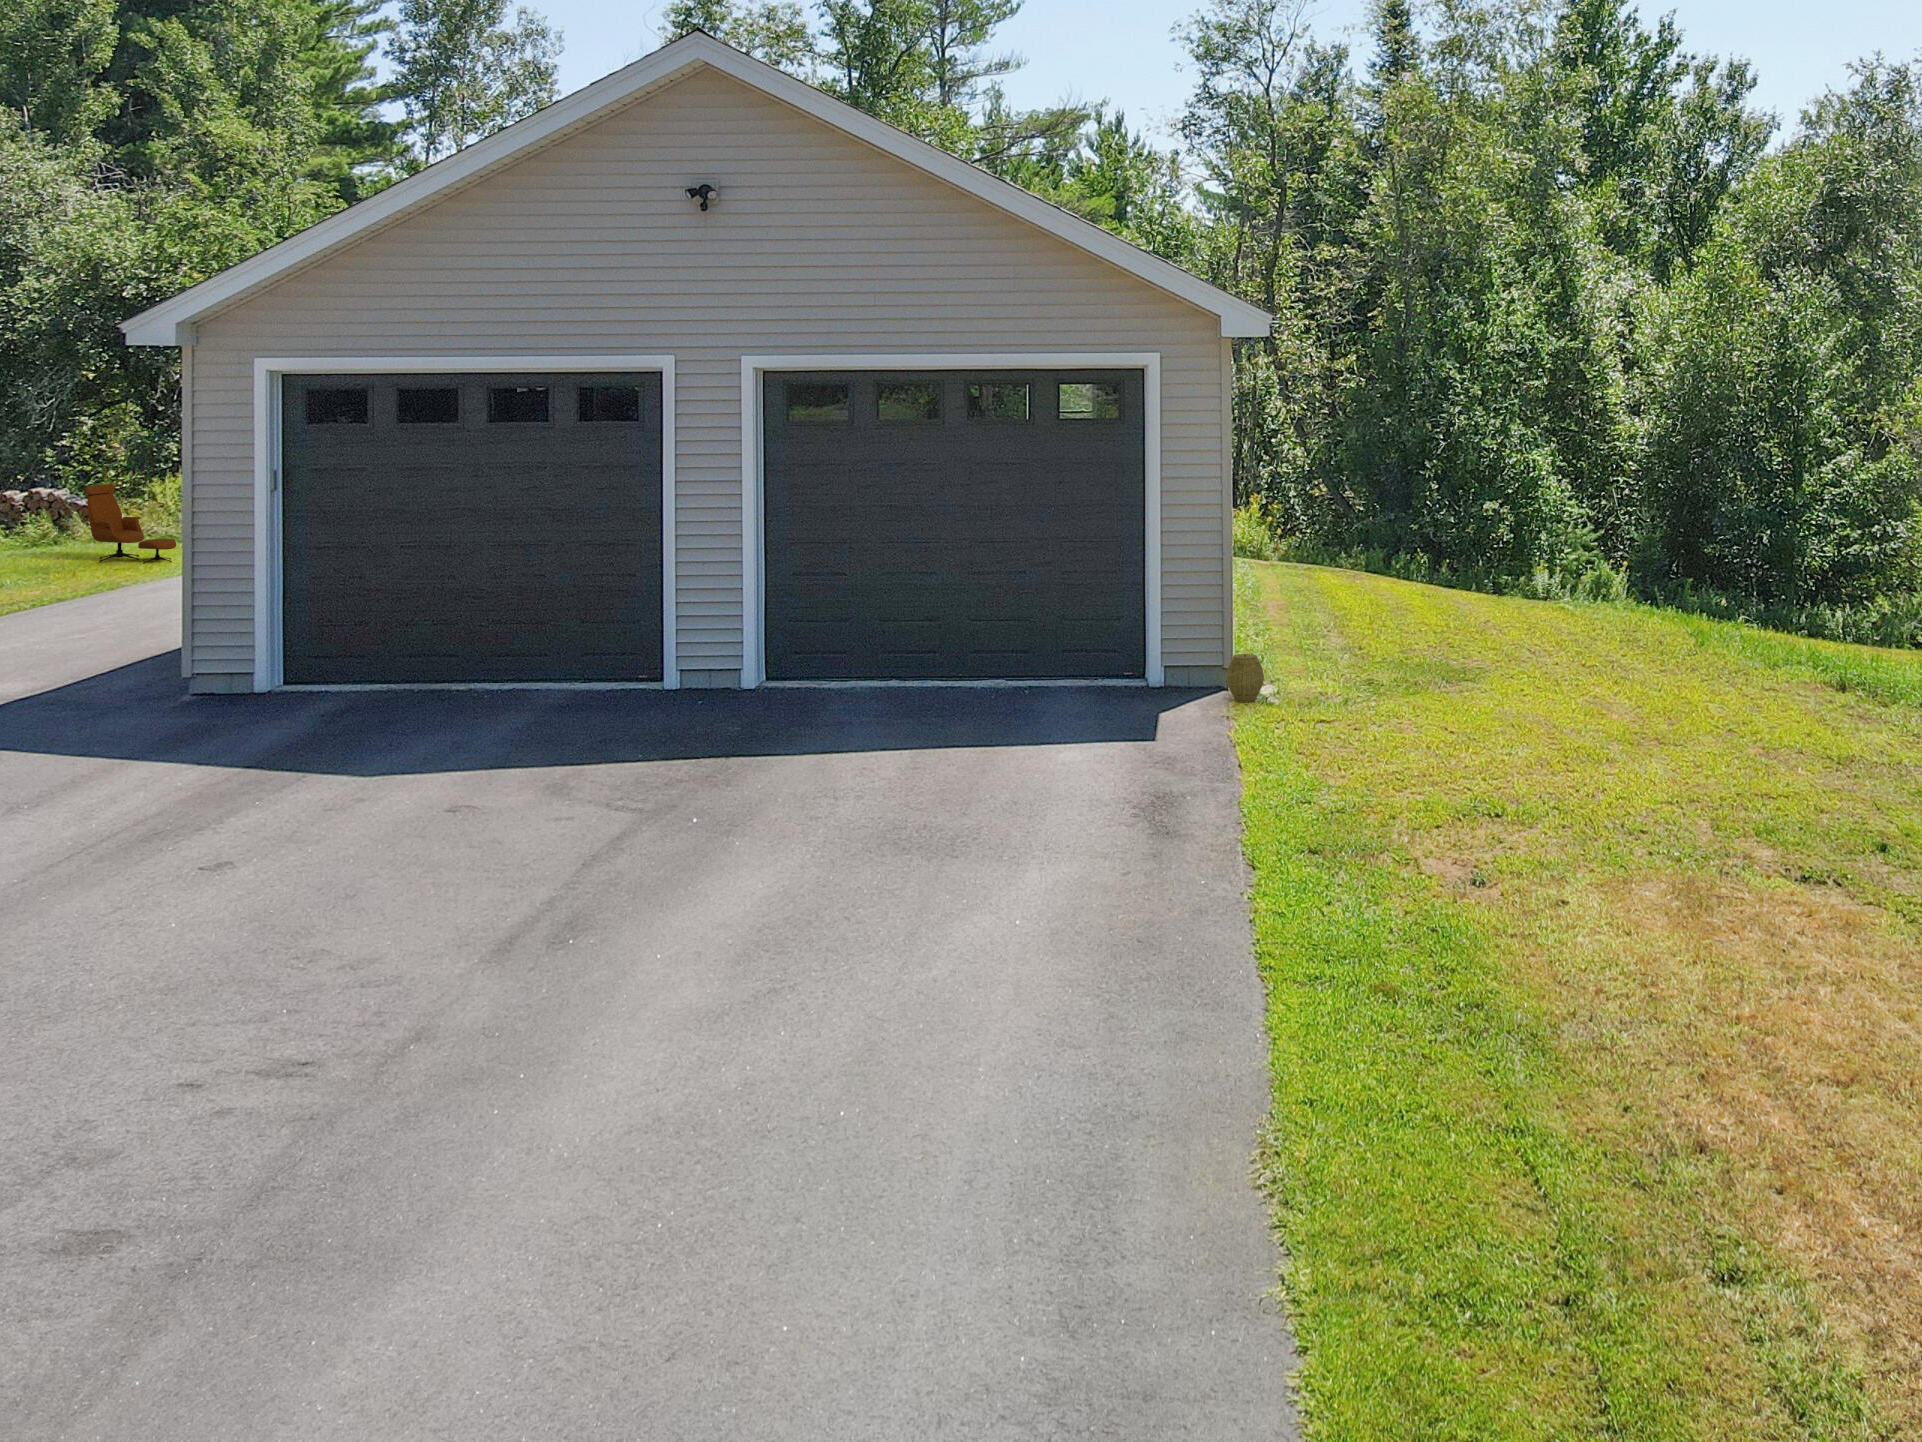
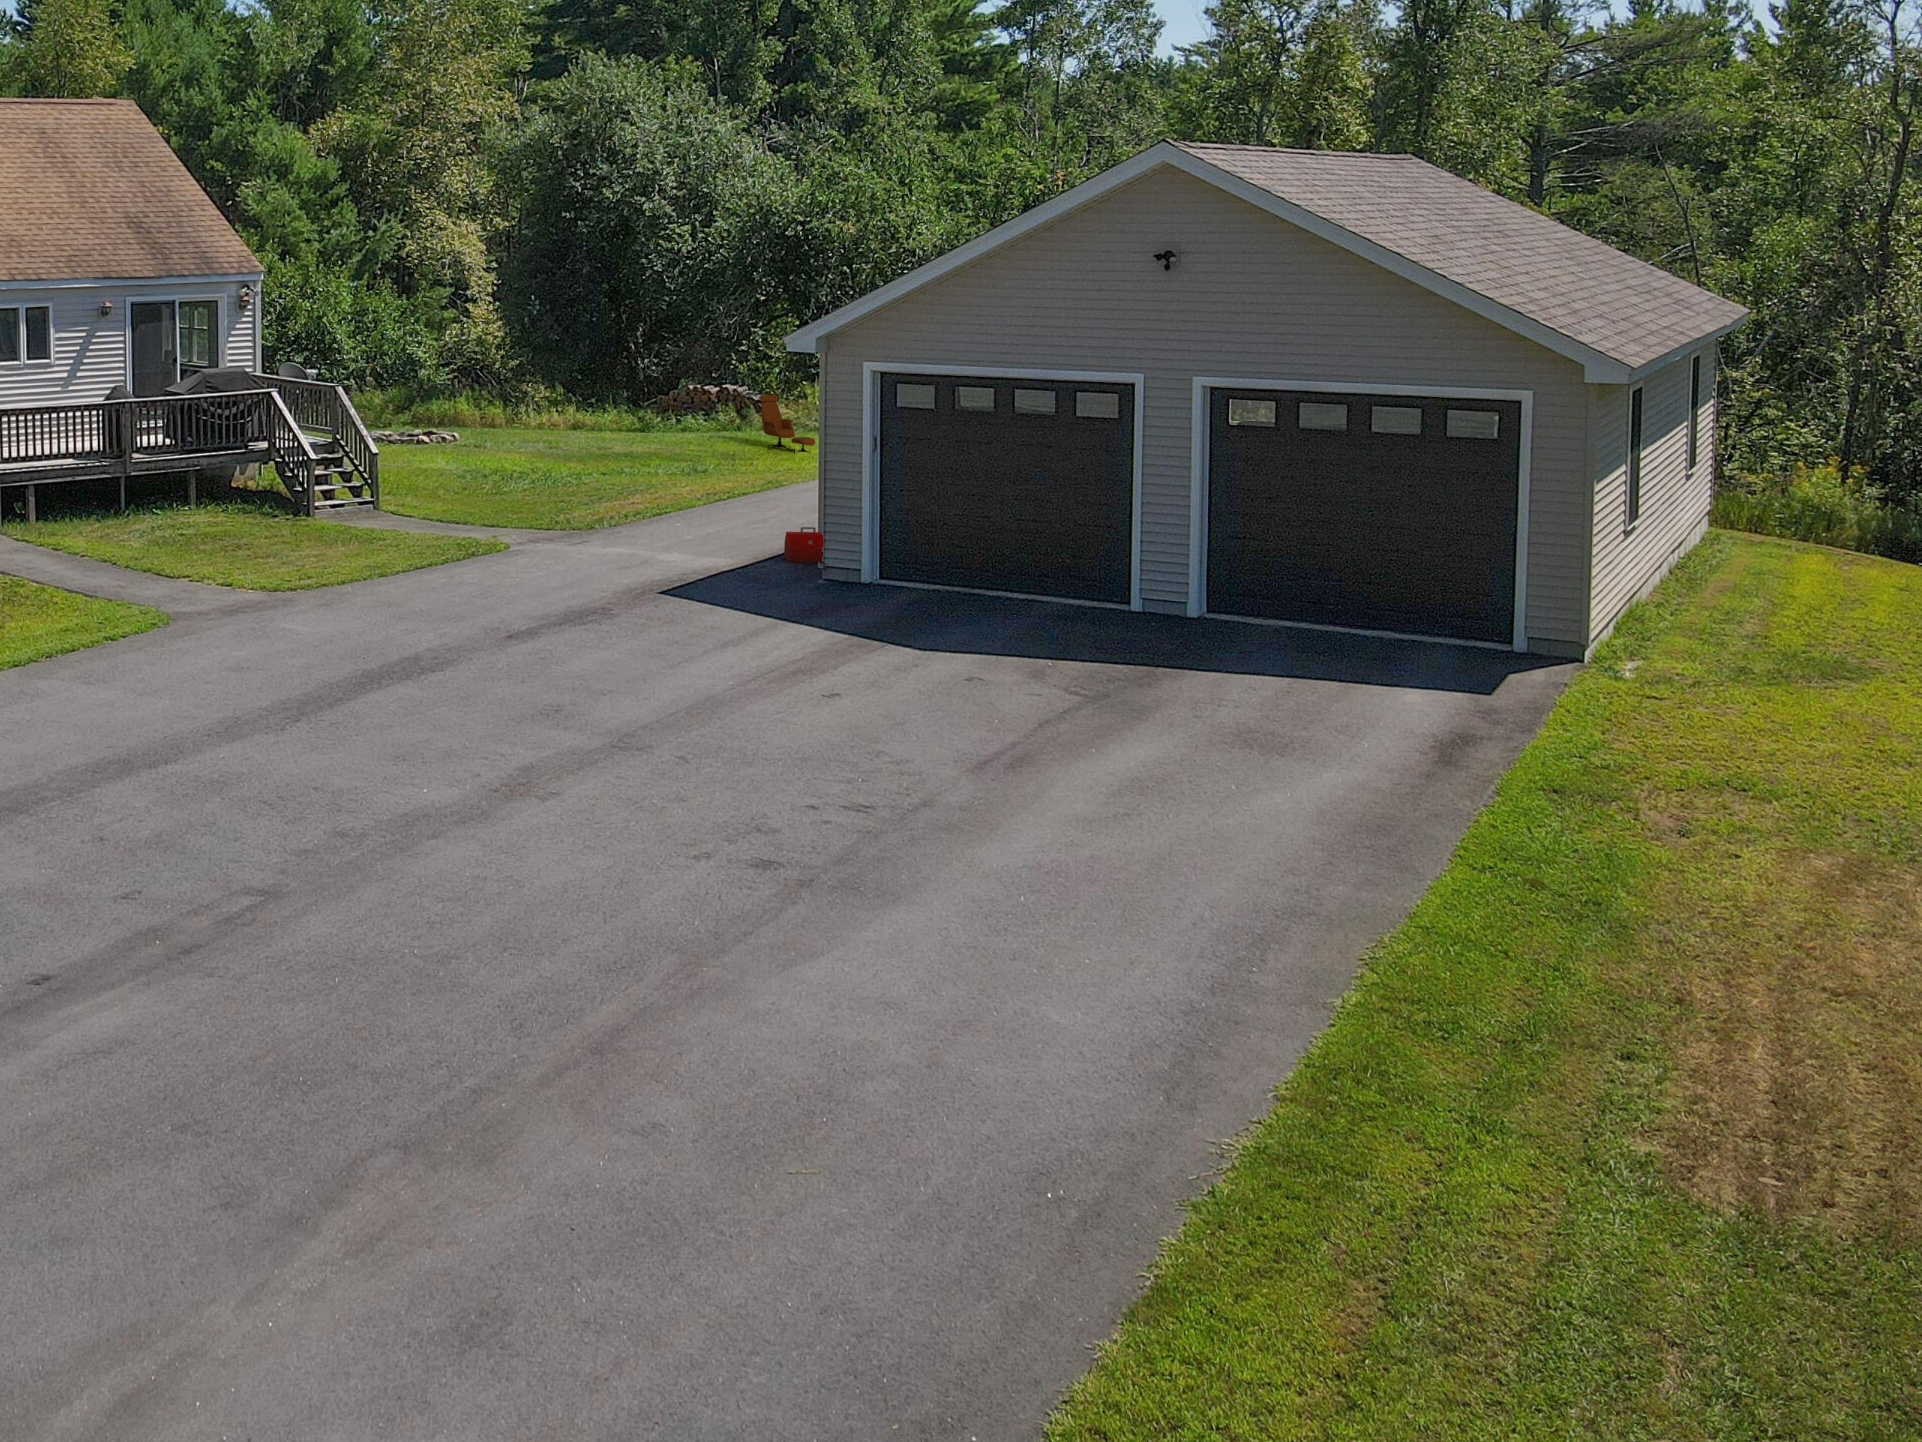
toolbox: none [104,650,193,716] -> present [784,527,824,563]
woven basket: present [1226,654,1264,702] -> none [1520,636,1552,672]

